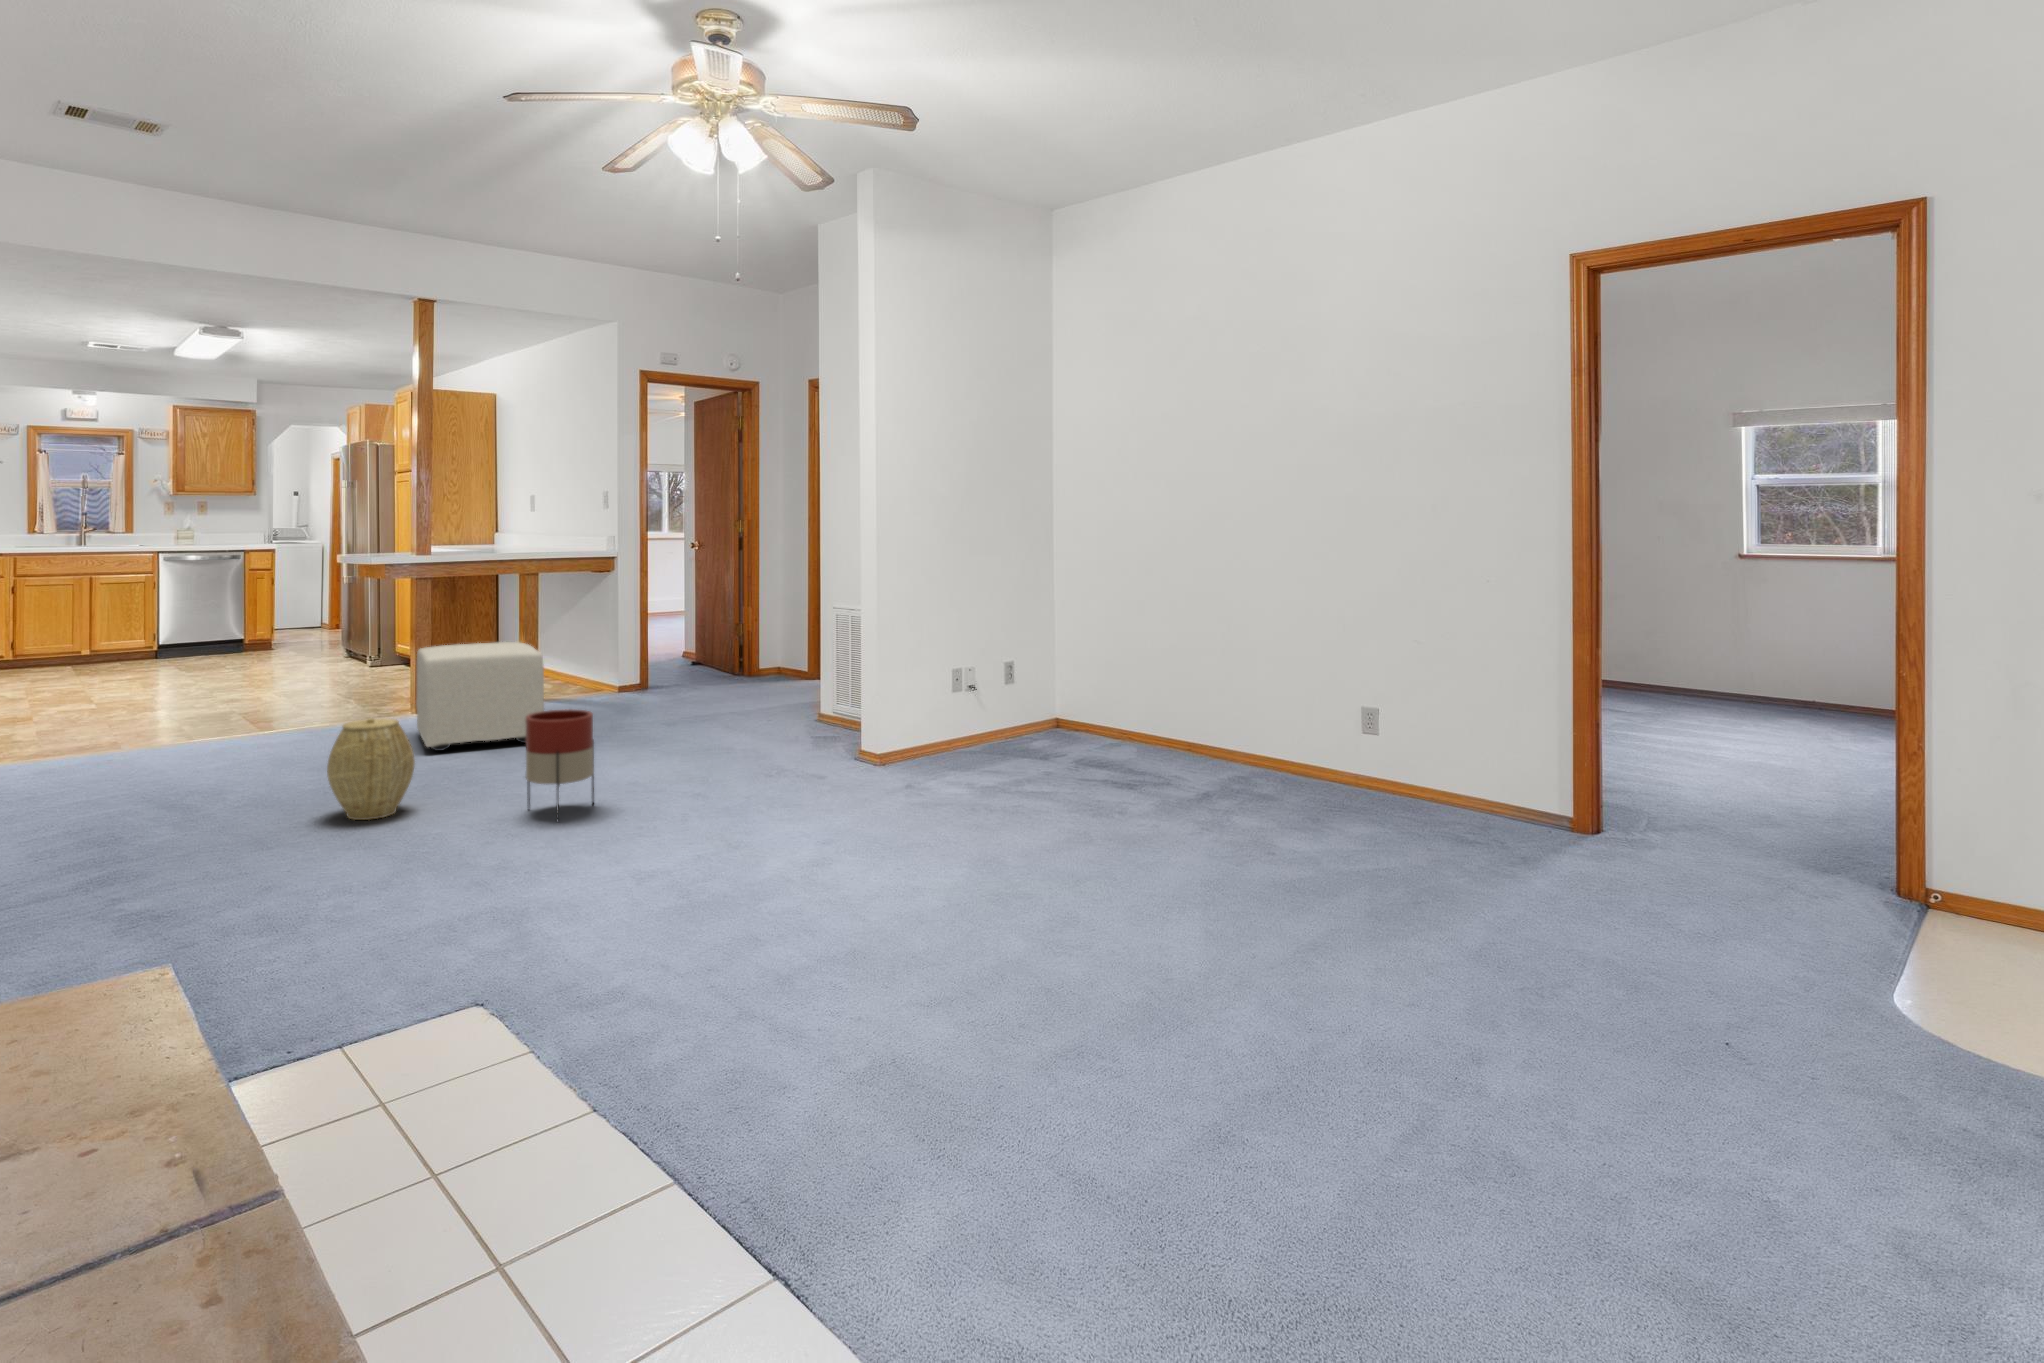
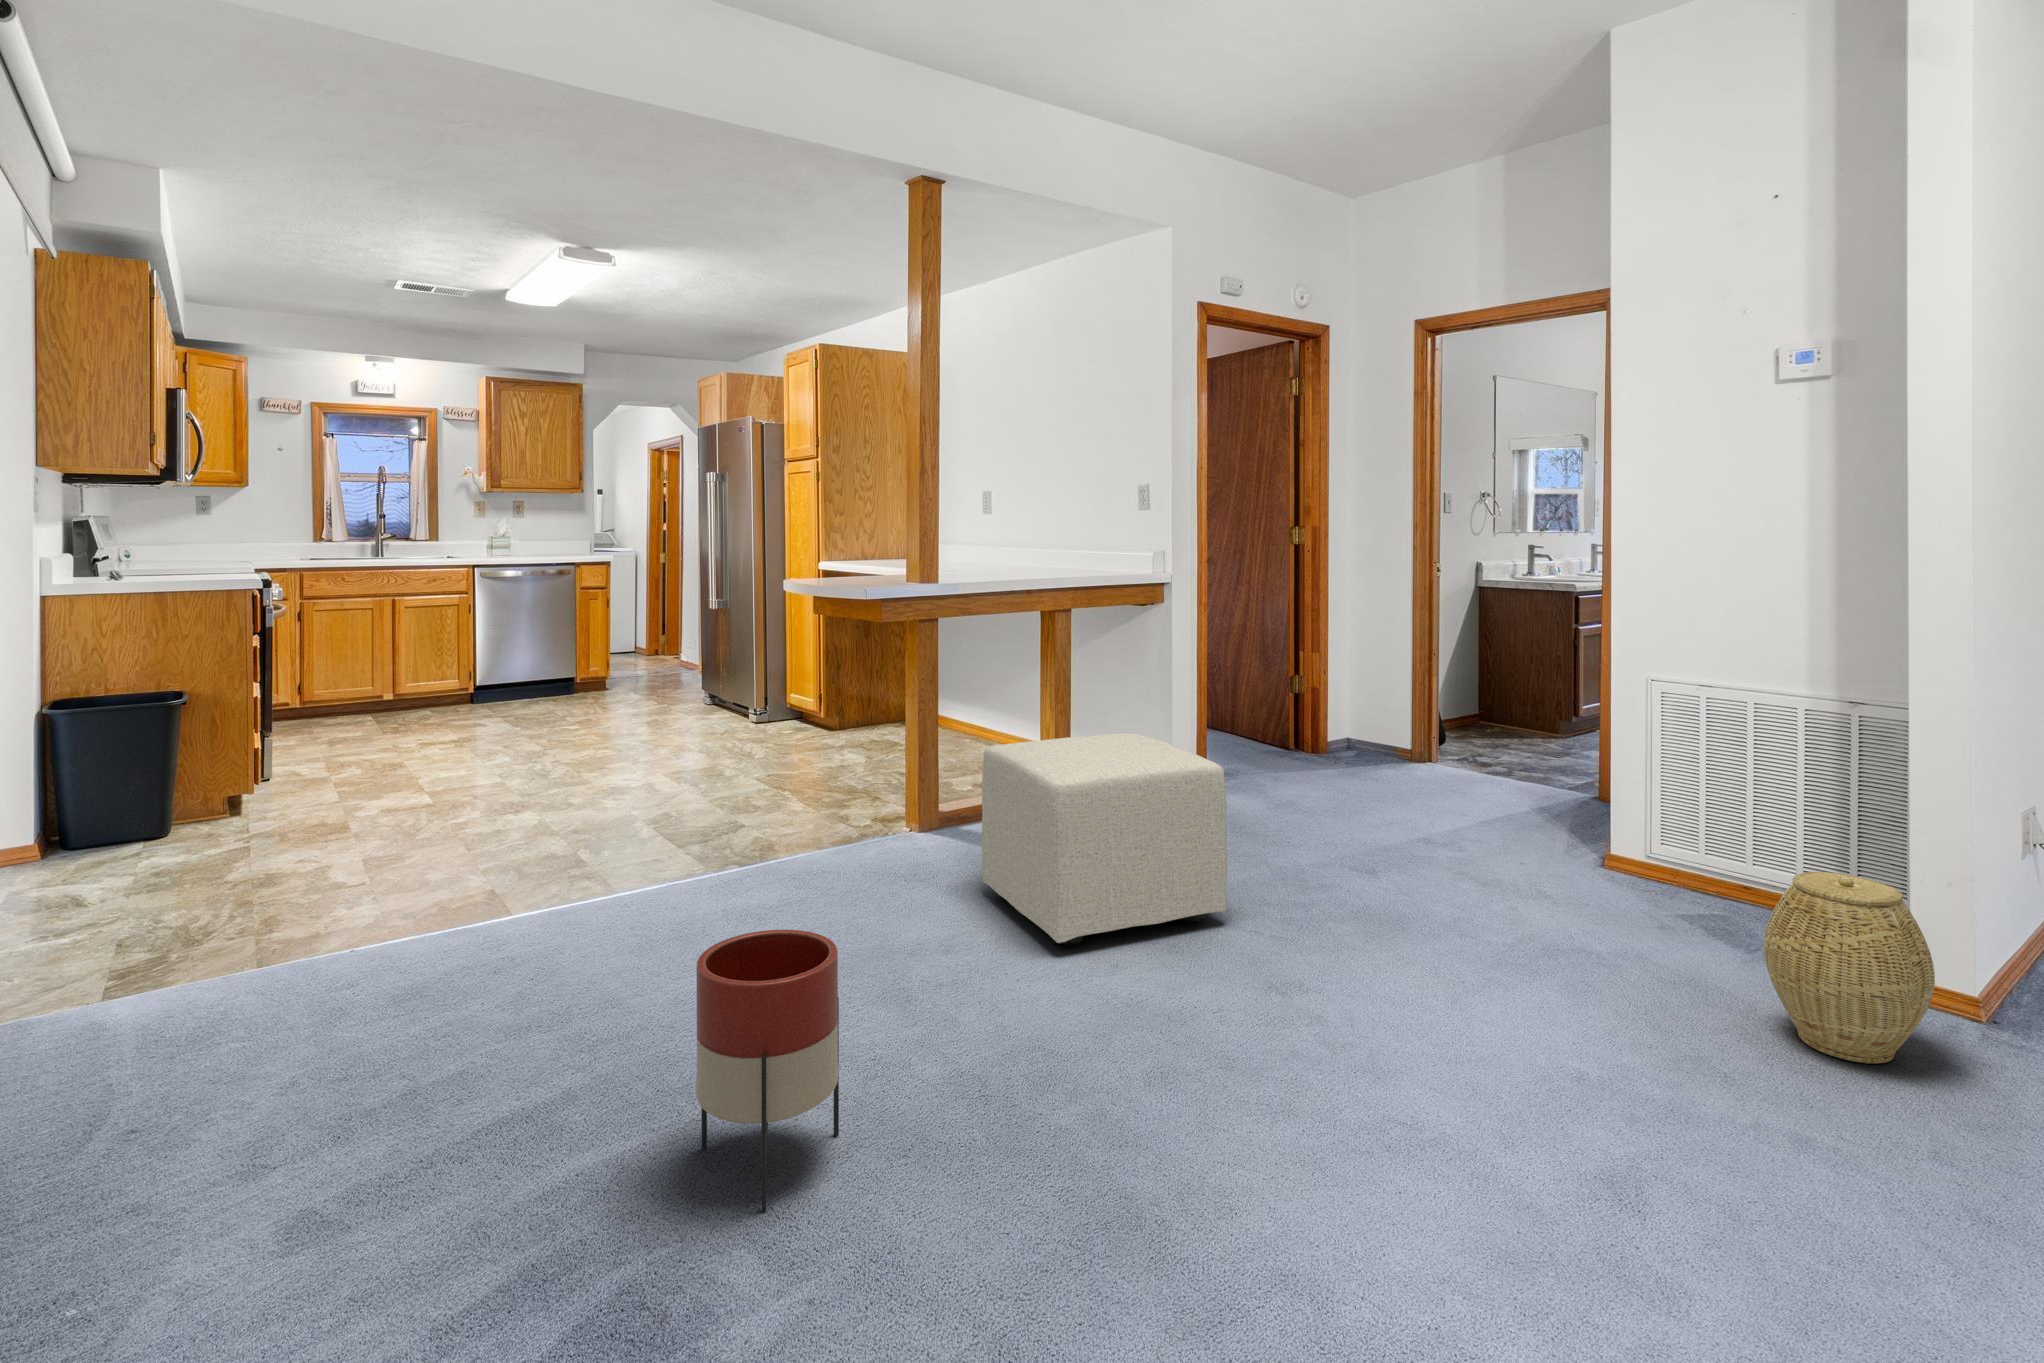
planter: present [526,709,594,820] -> present [696,930,839,1211]
woven basket: present [327,718,415,820] -> present [1764,872,1935,1064]

